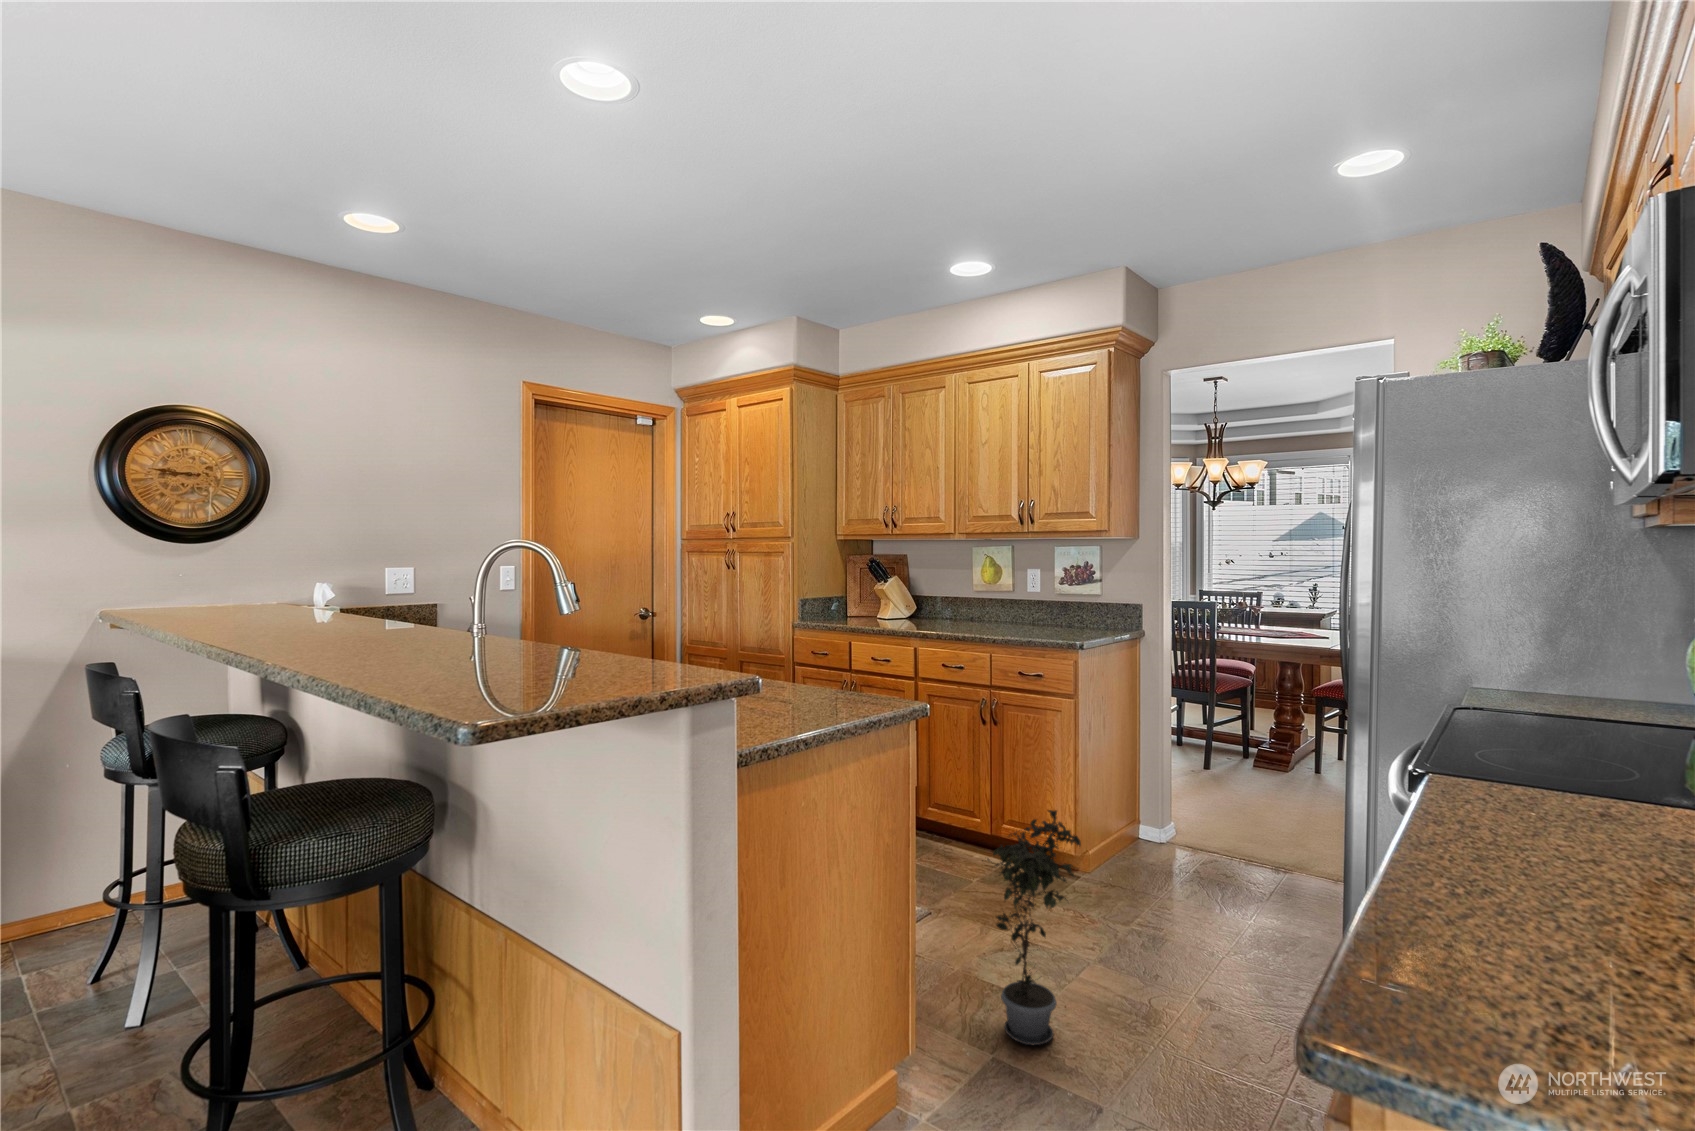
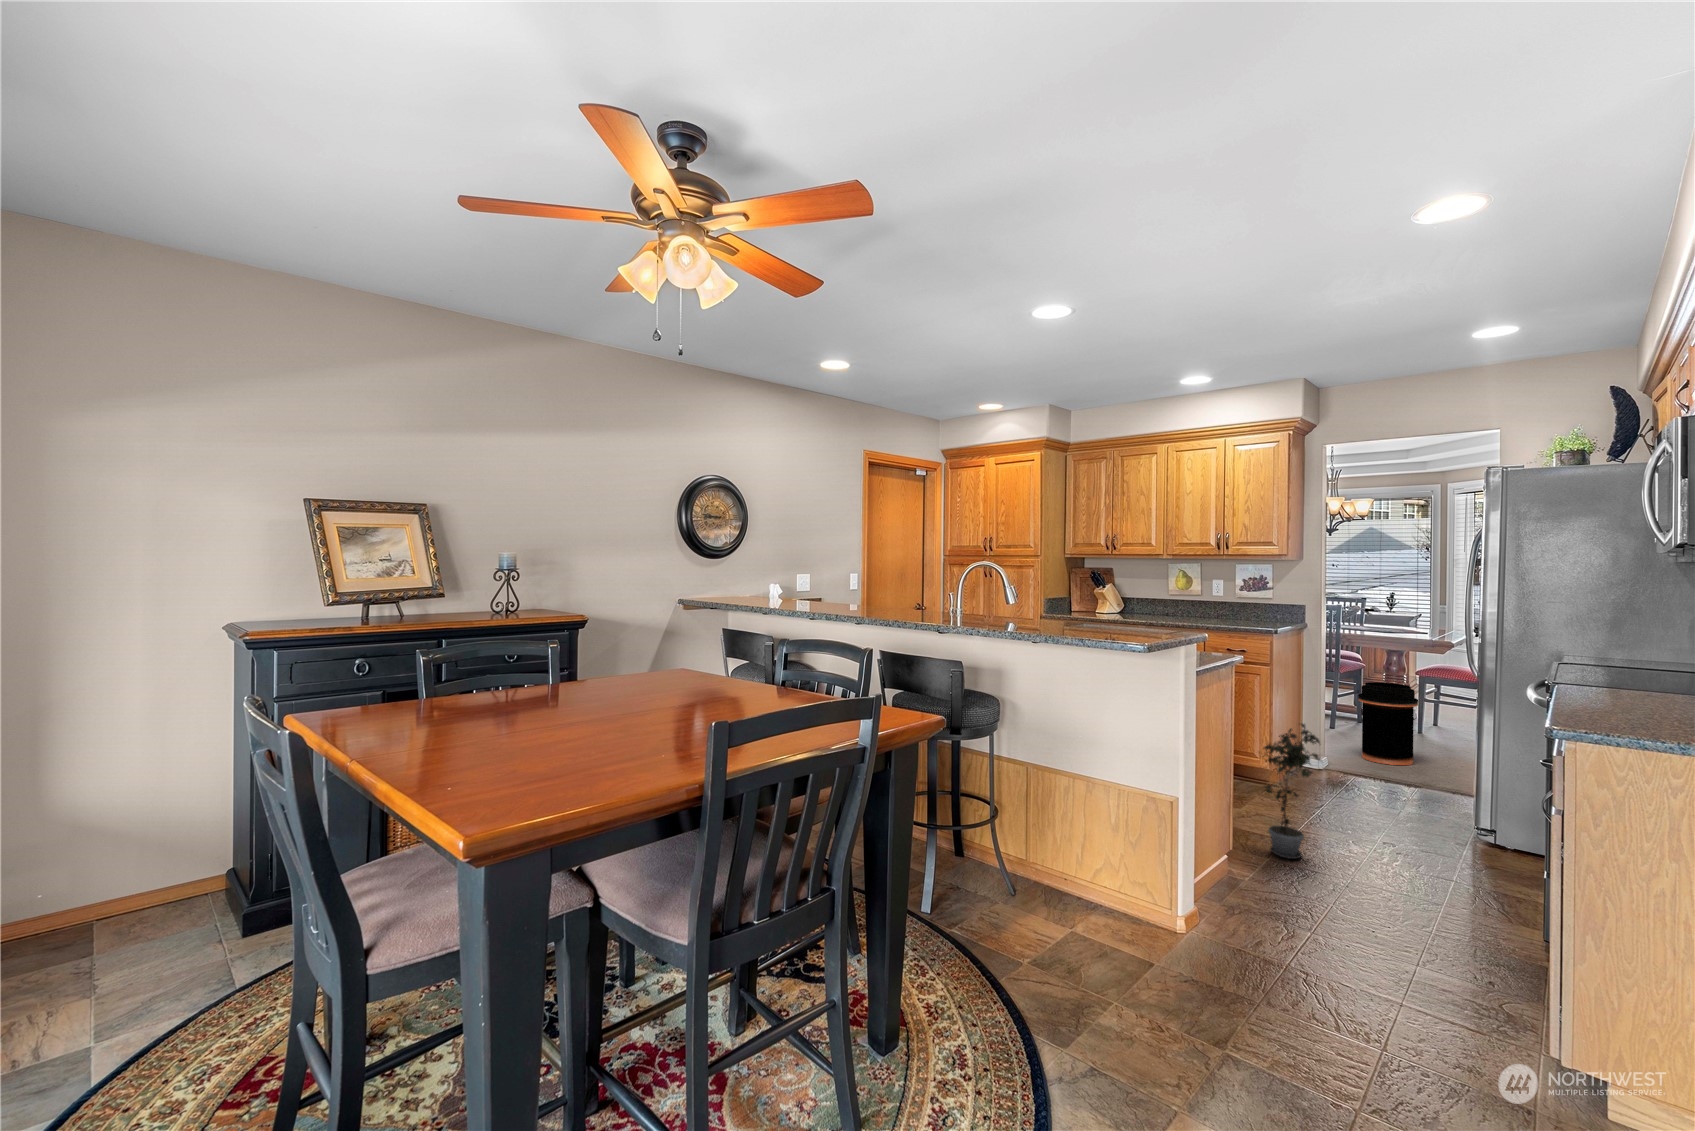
trash can: none [1223,710,1299,829] -> present [1358,682,1418,765]

